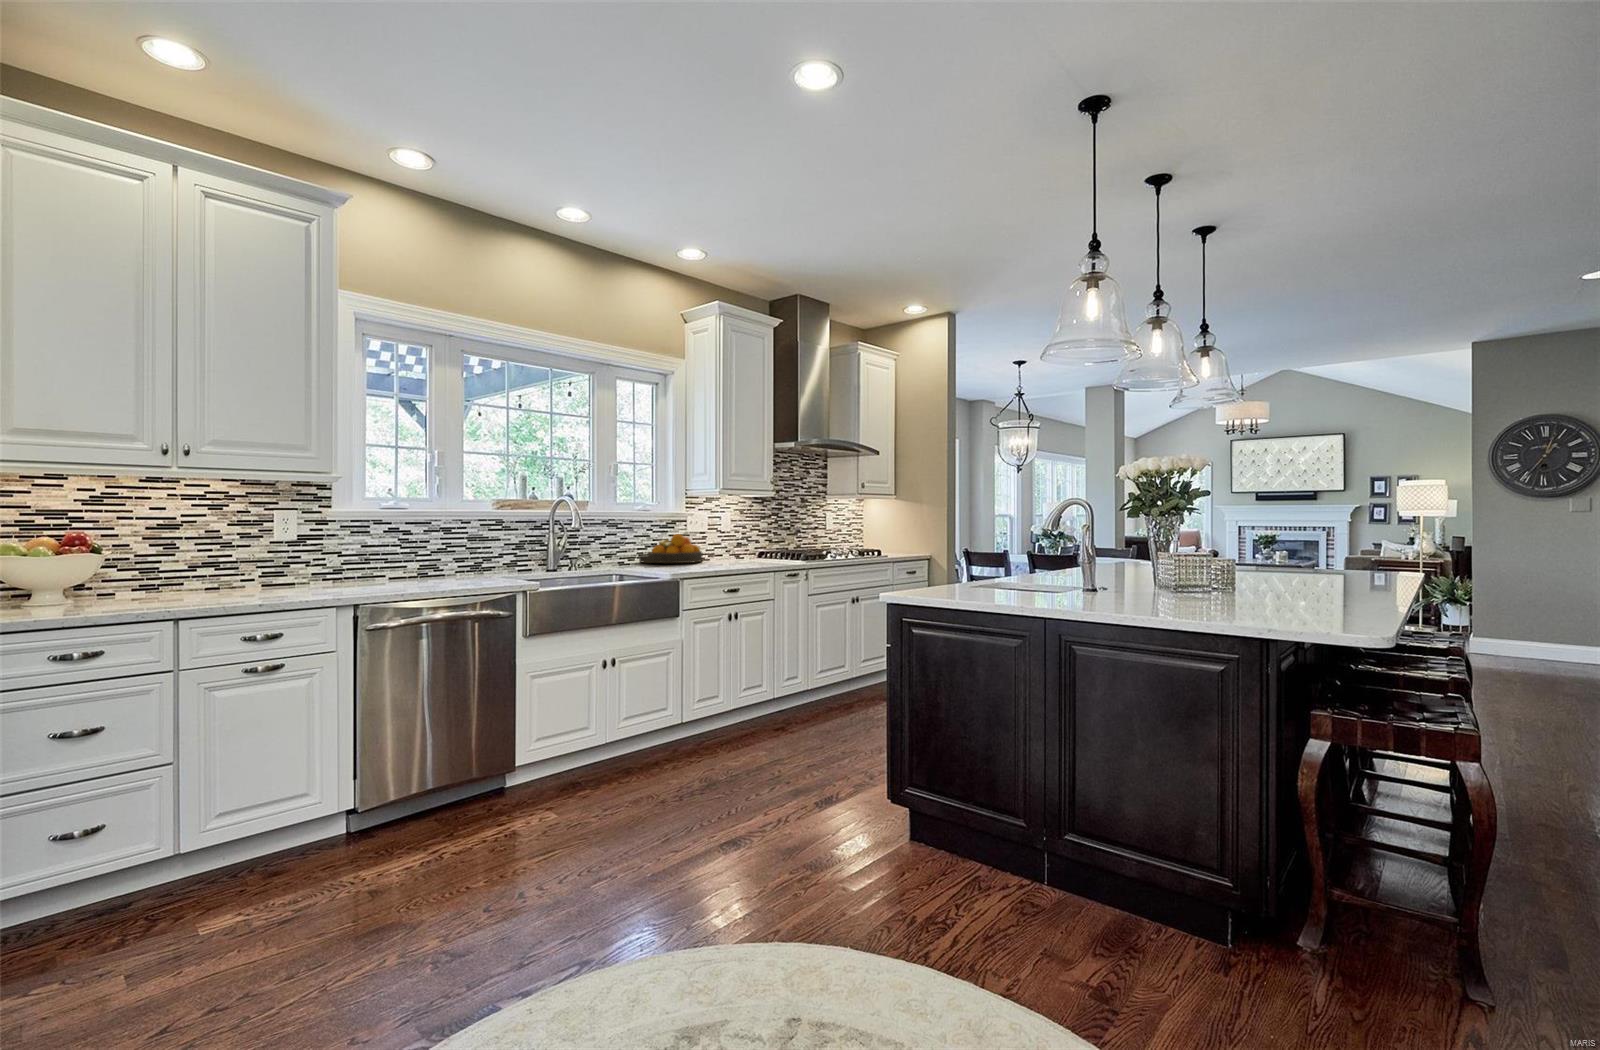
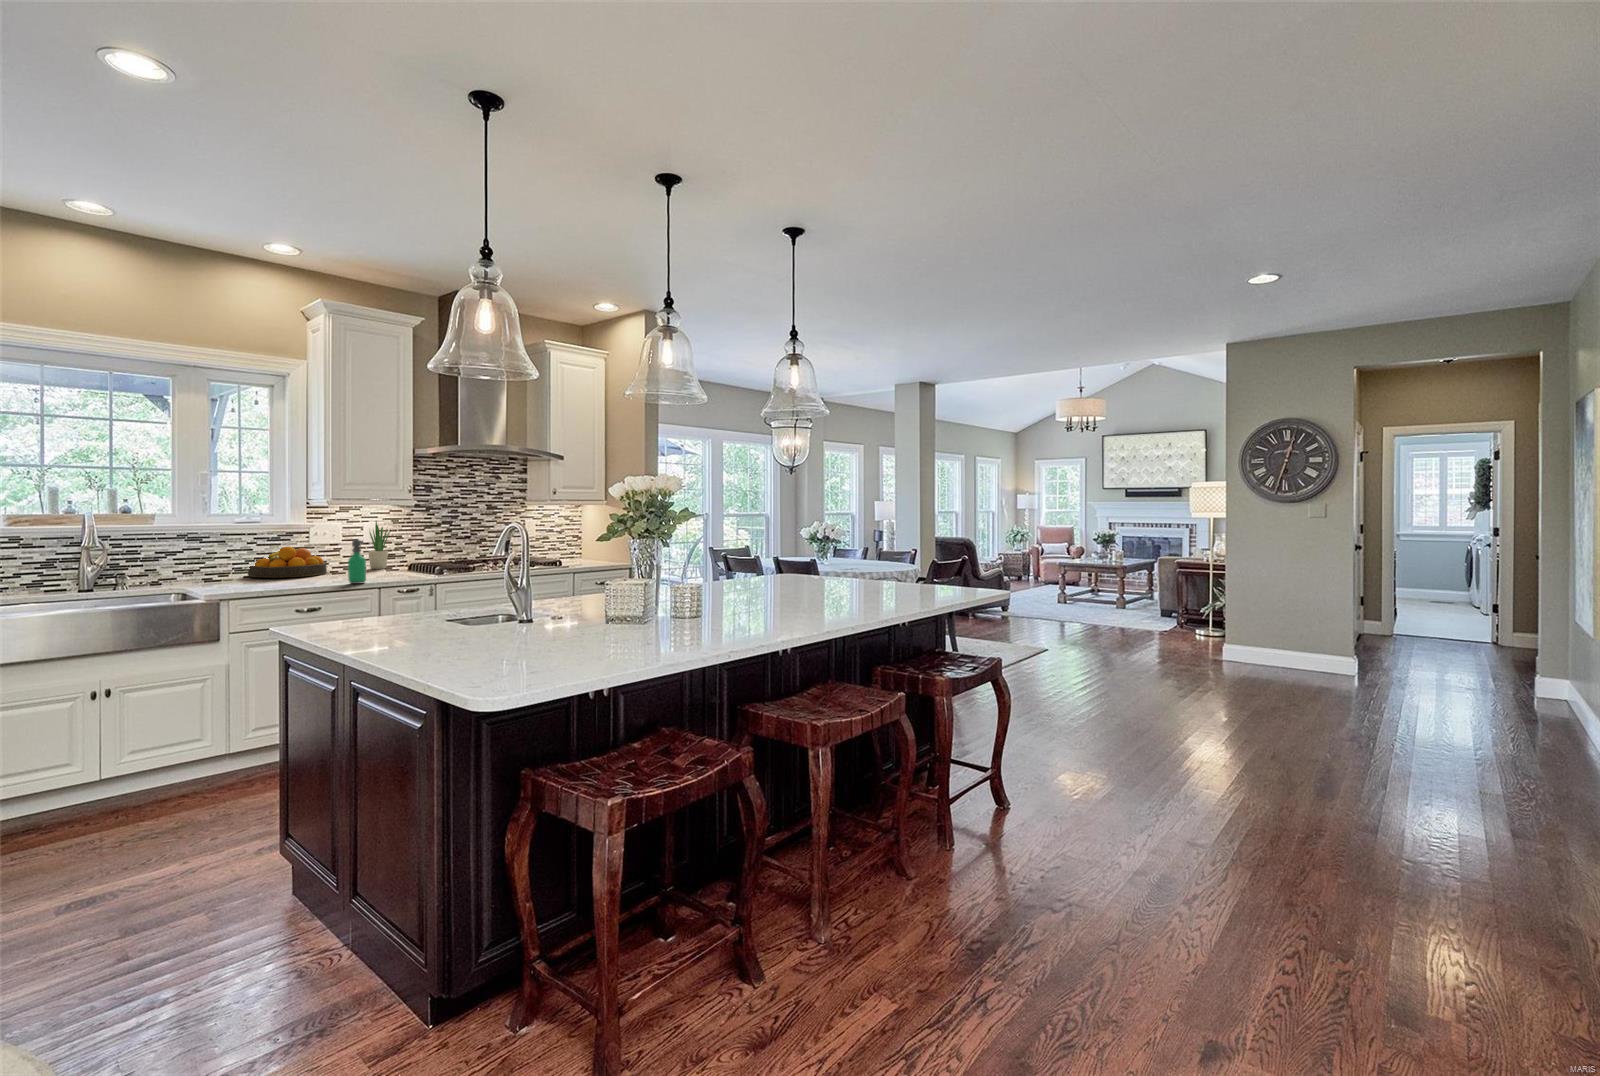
potted plant: none [725,510,744,557] -> present [368,521,390,569]
soap dispenser: none [759,525,776,568] -> present [348,539,366,584]

